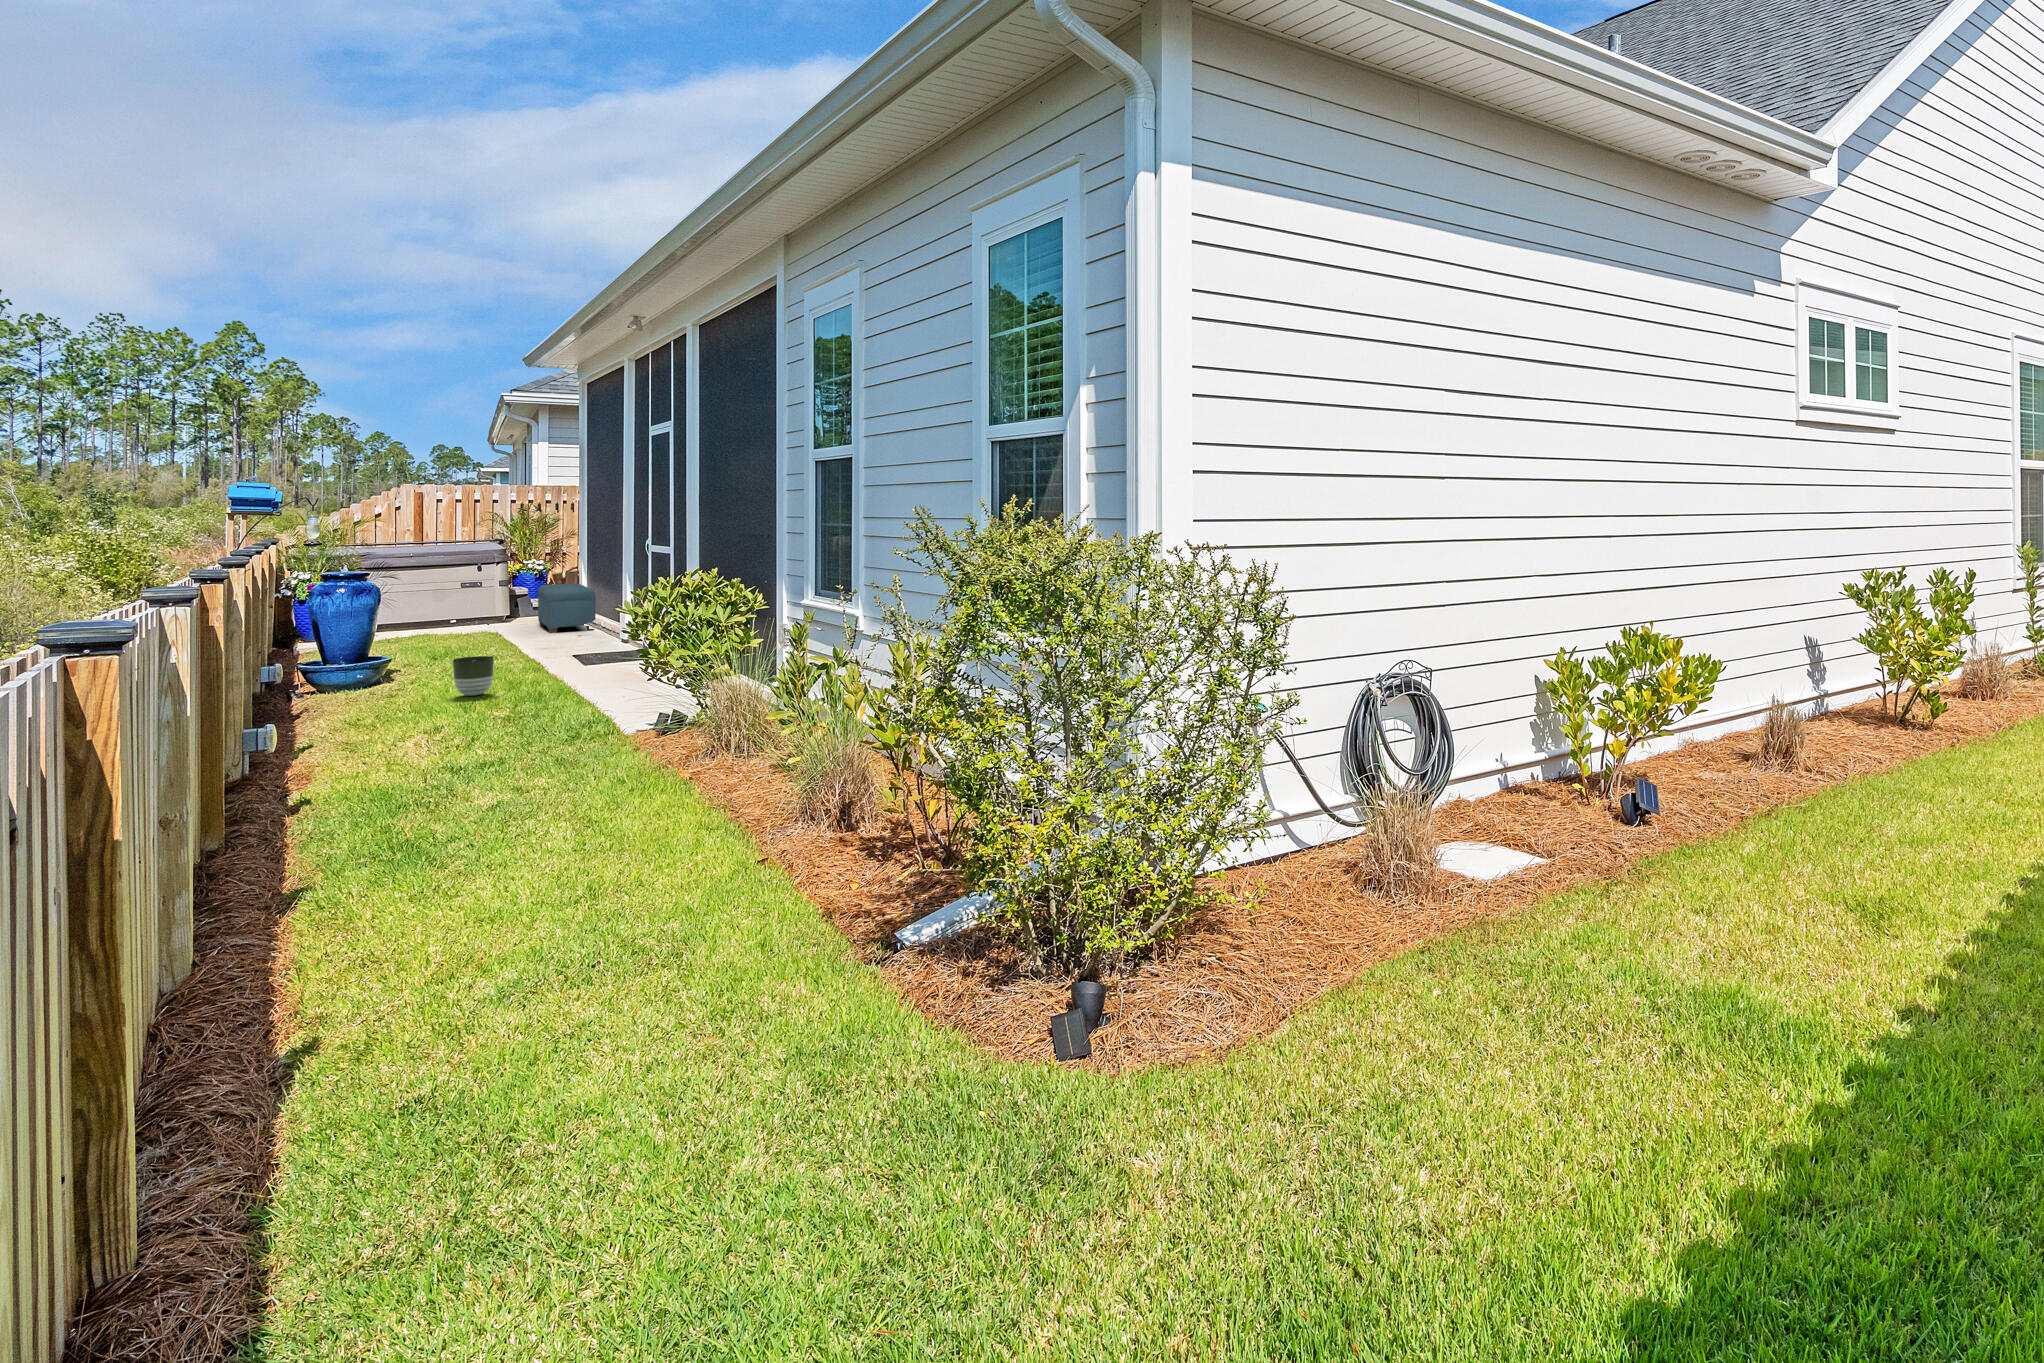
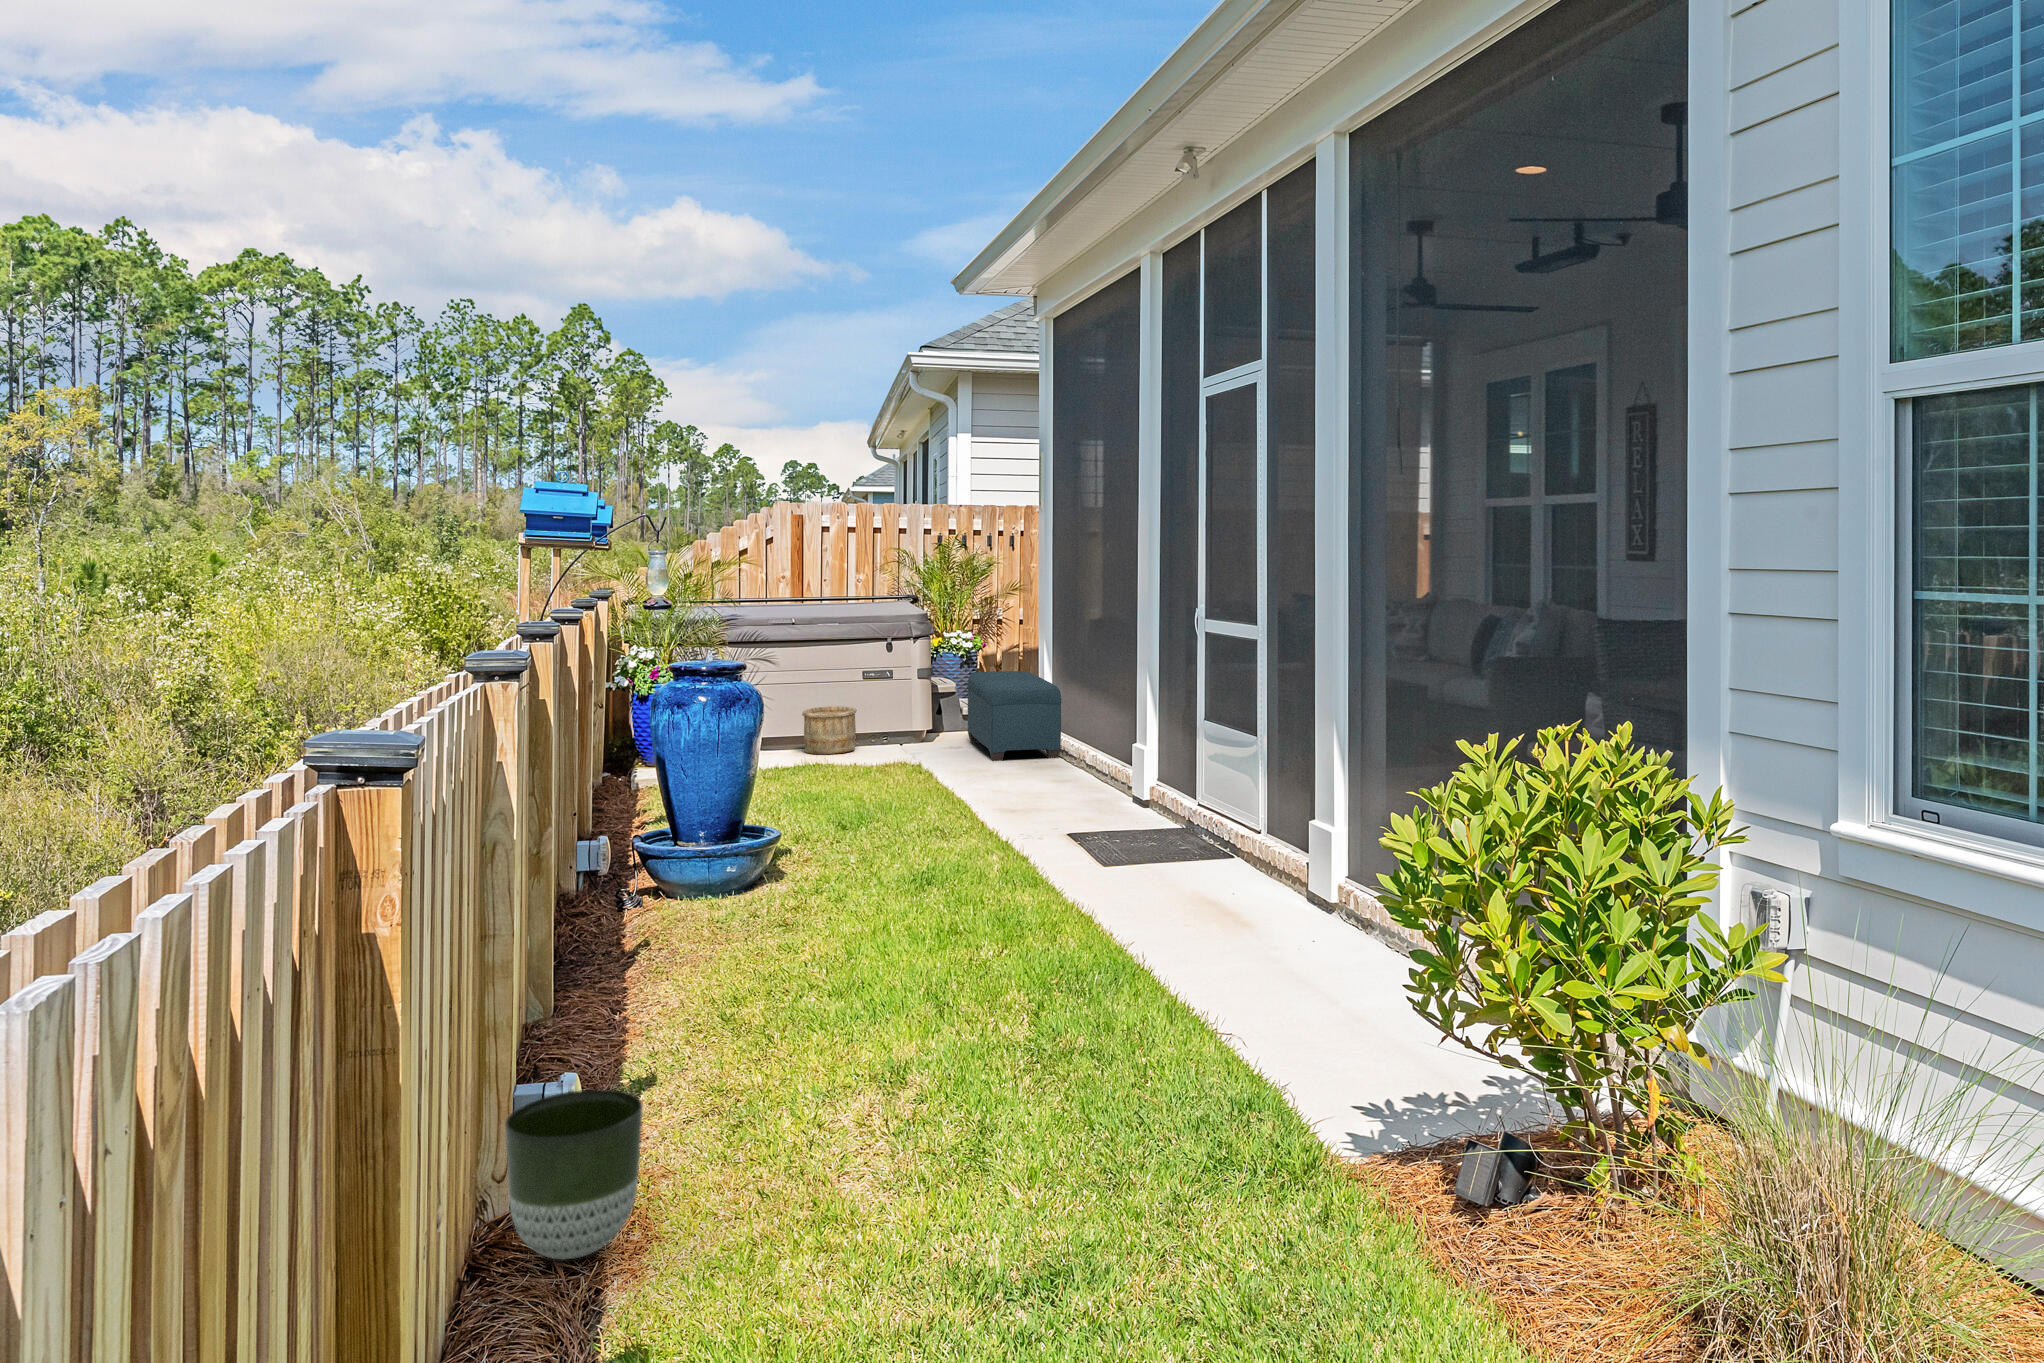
wooden bucket: none [419,607,459,635] -> present [802,706,857,754]
planter: present [453,656,494,696] -> present [505,1090,642,1260]

